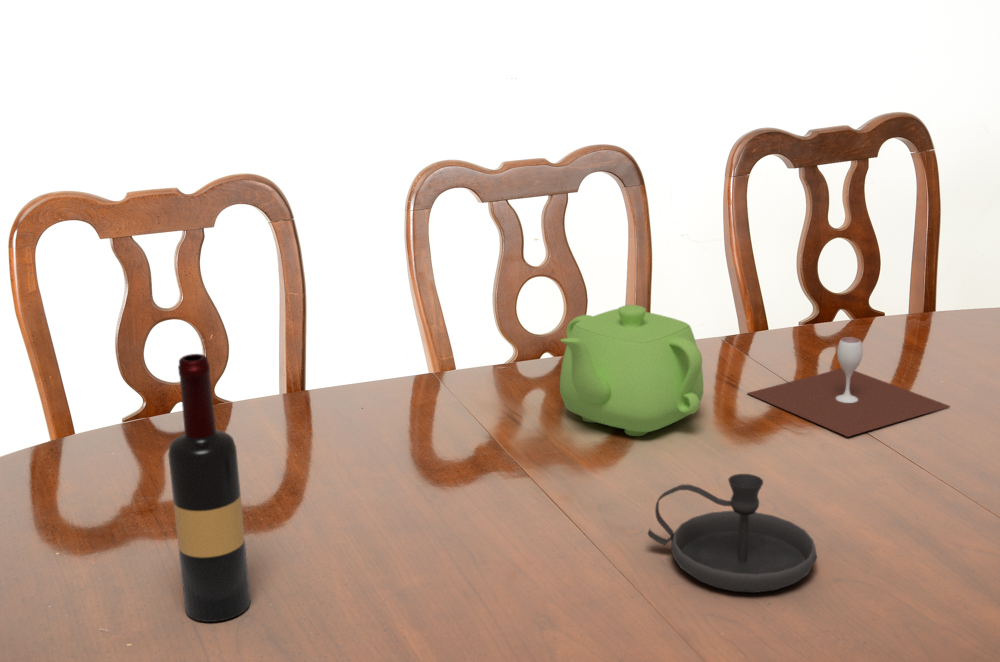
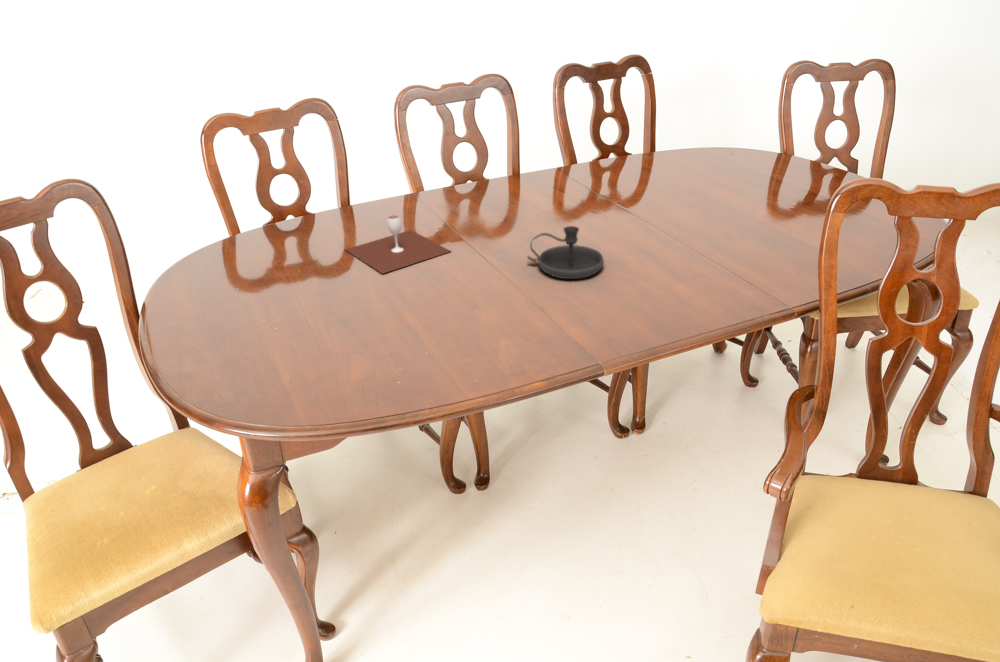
teapot: present [560,305,703,436] -> none [479,153,548,217]
wine glass: present [748,337,949,437] -> present [345,215,451,274]
wine bottle: present [168,354,250,622] -> none [302,180,346,308]

